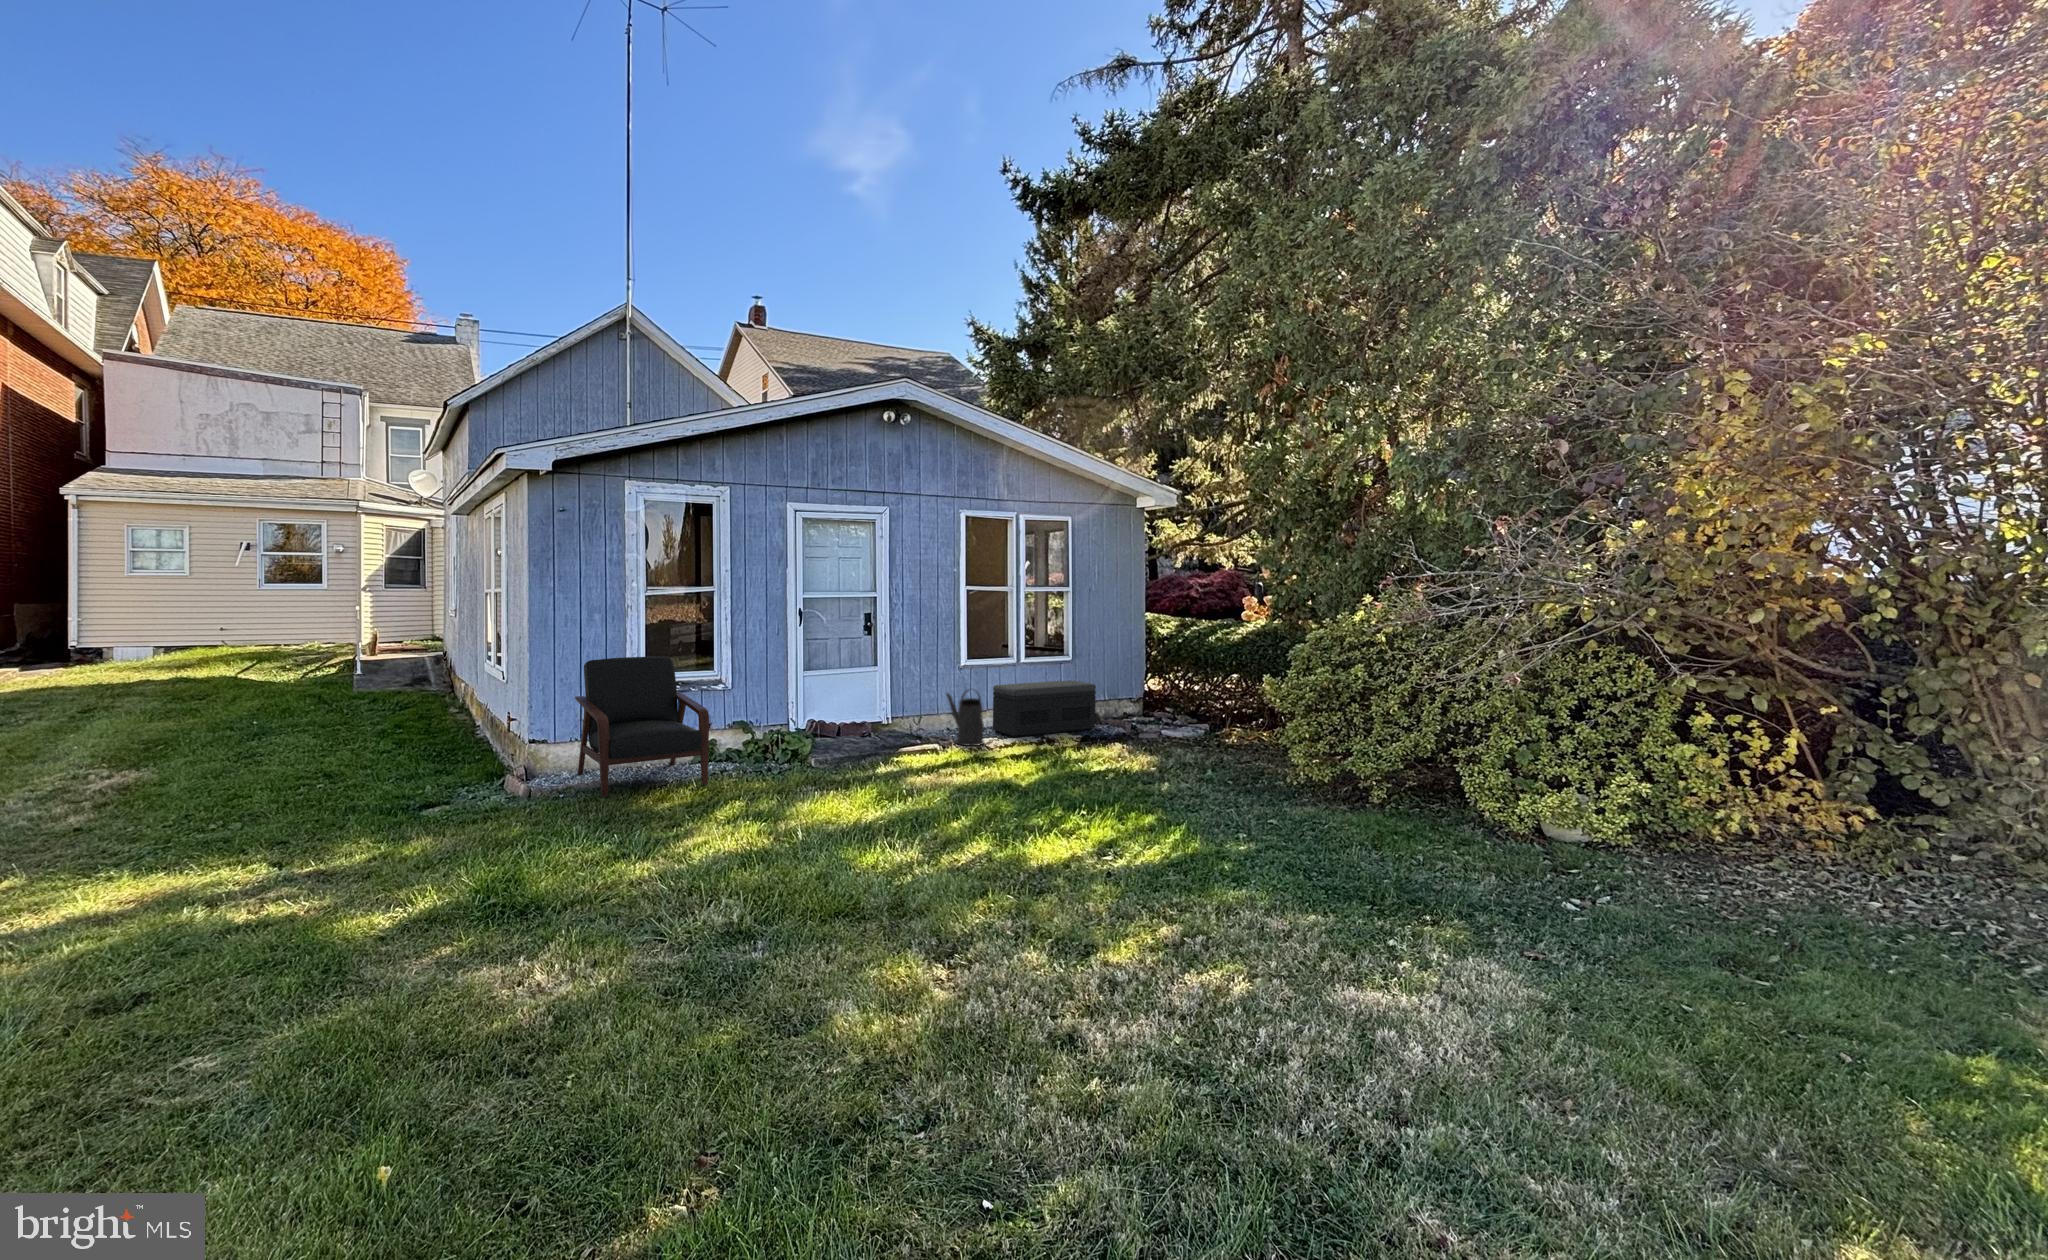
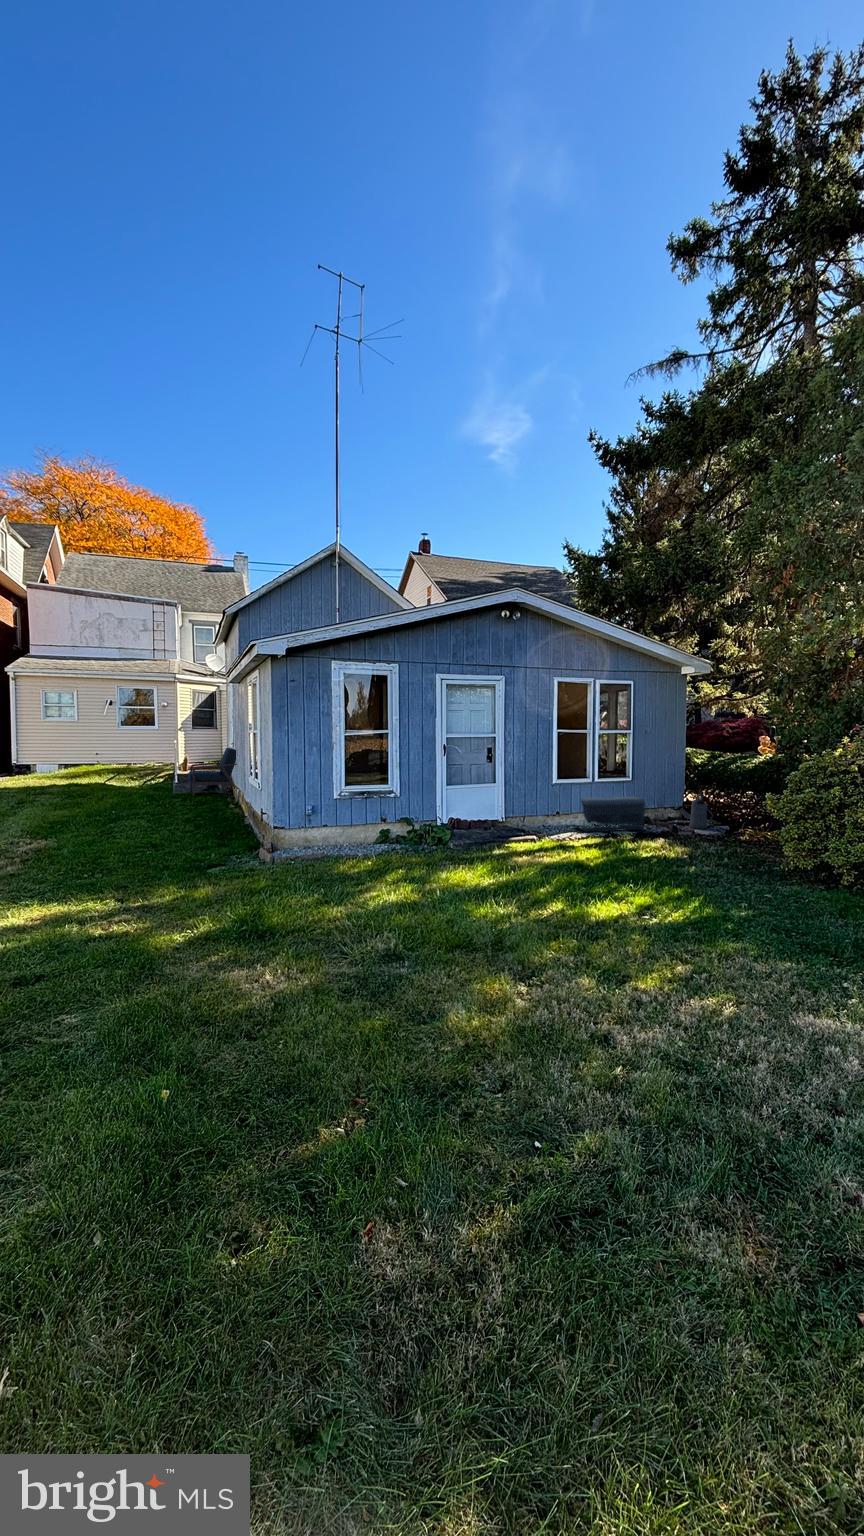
chair: present [575,657,709,797] -> present [188,748,237,796]
watering can: present [946,690,984,746] -> present [681,794,713,829]

